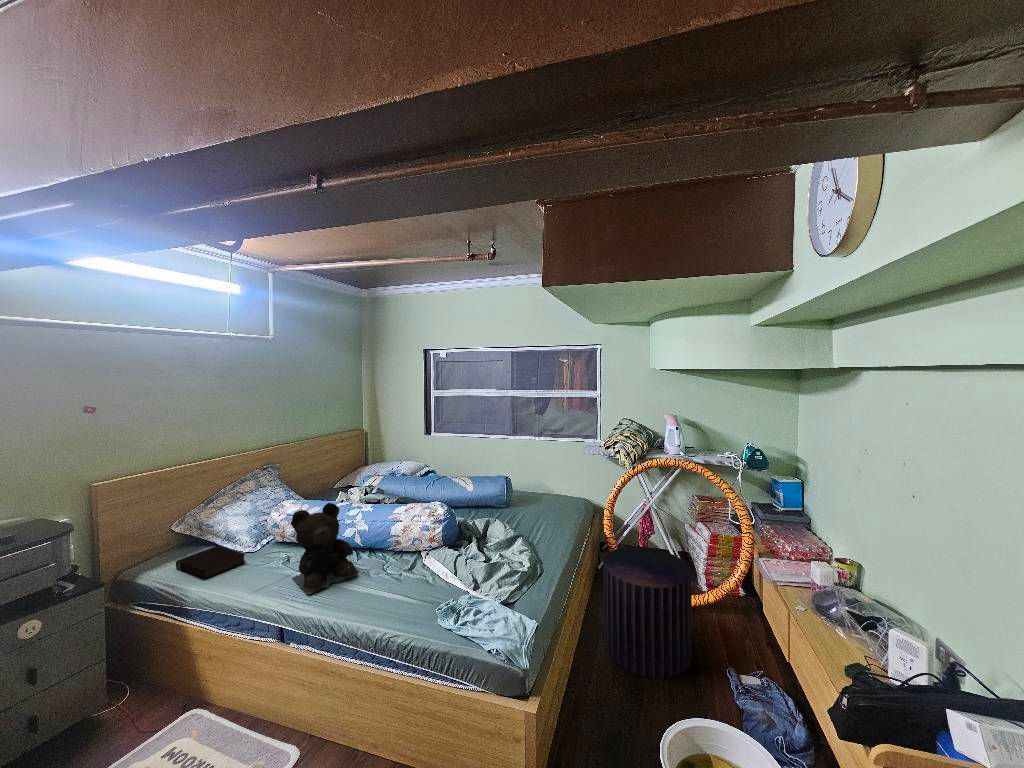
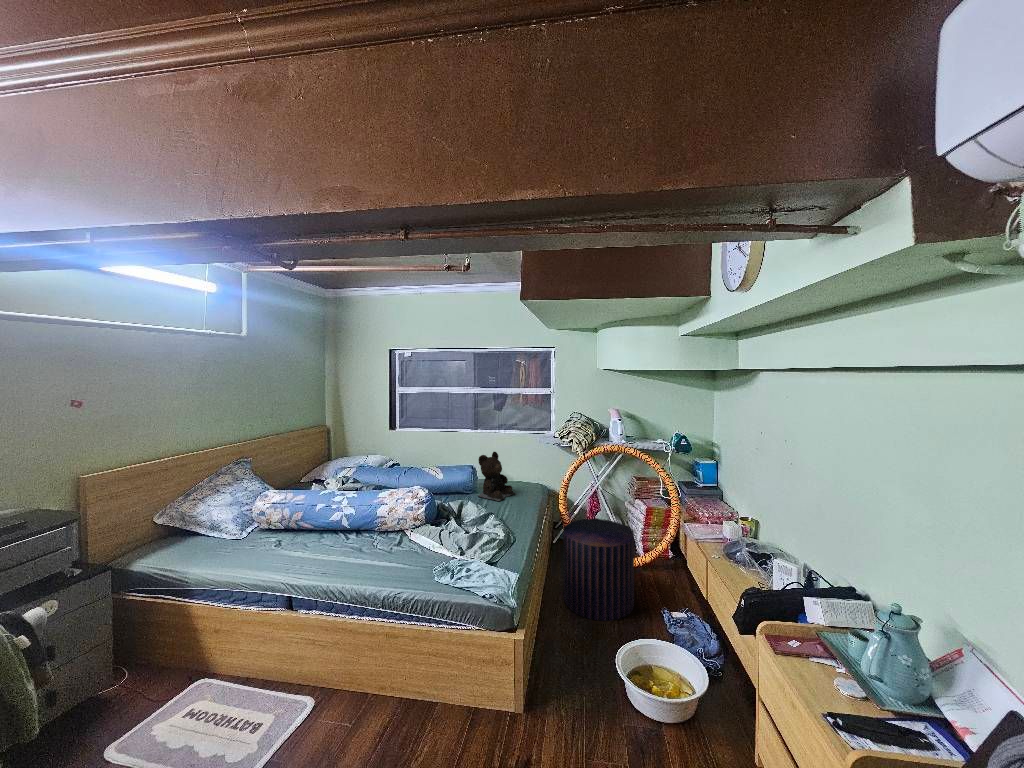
teddy bear: present [291,503,358,594] -> present [478,452,515,501]
book: present [176,546,246,579] -> none [167,534,238,562]

